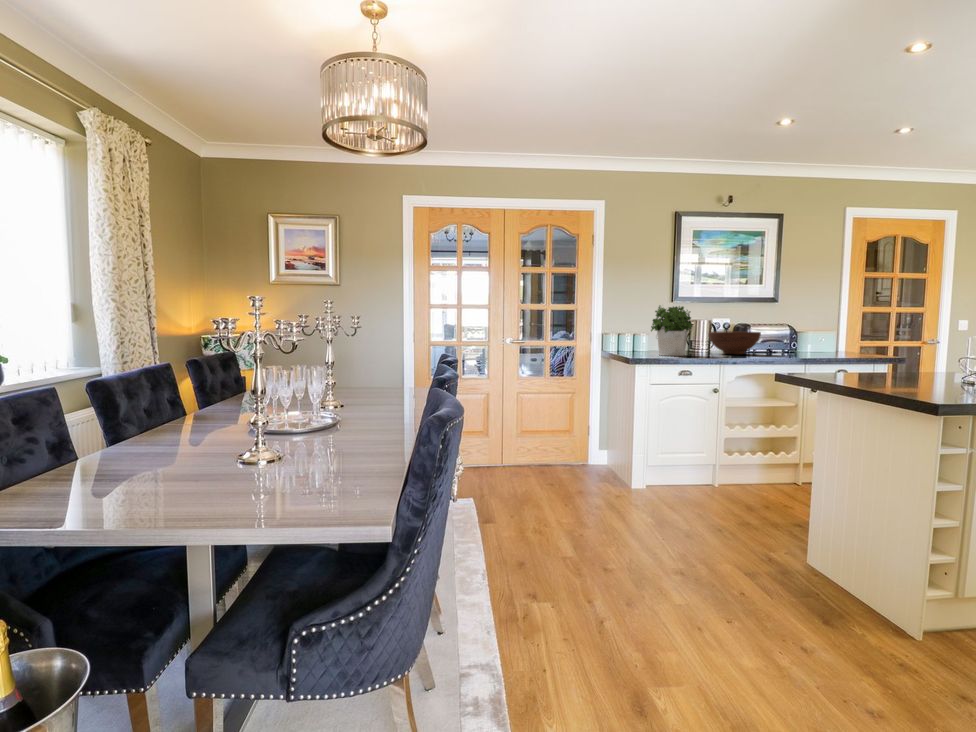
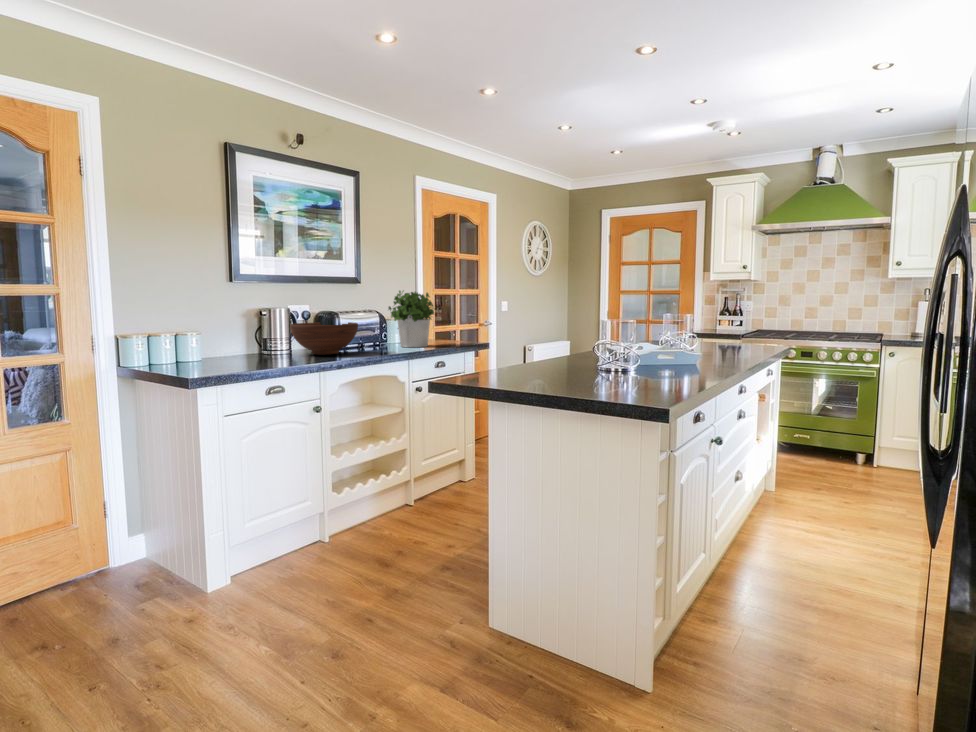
potted plant: present [651,306,693,356] -> present [389,290,434,347]

